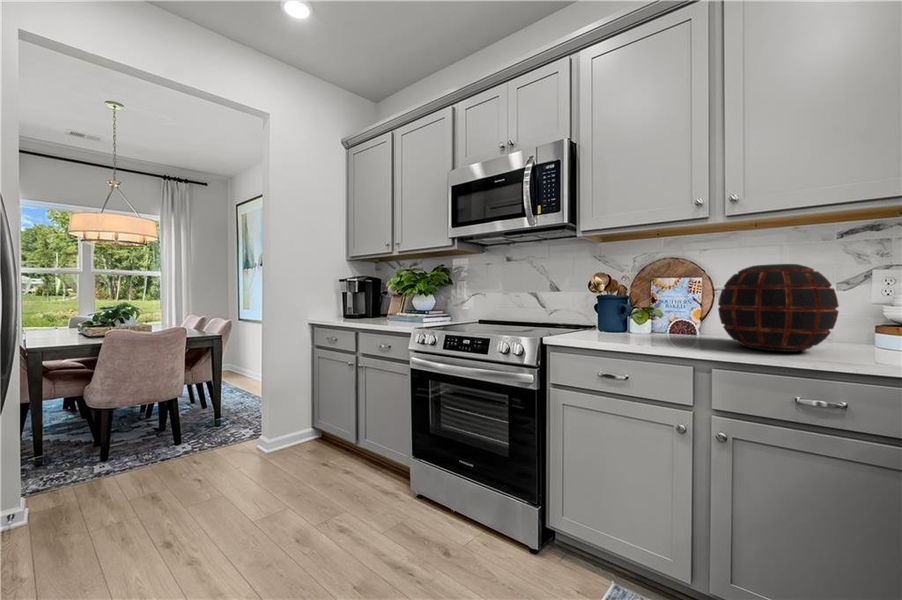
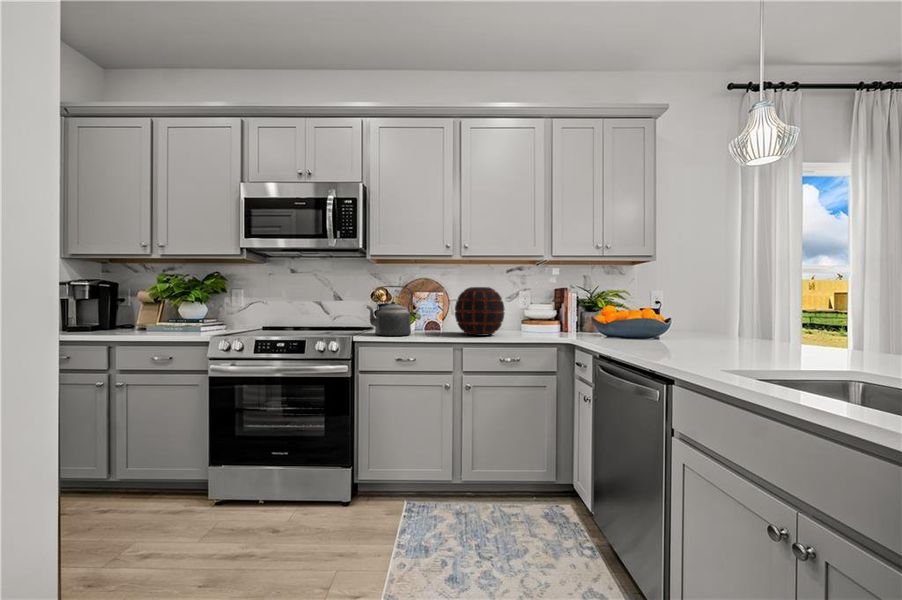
kettle: none [569,270,640,341] -> present [367,286,413,336]

